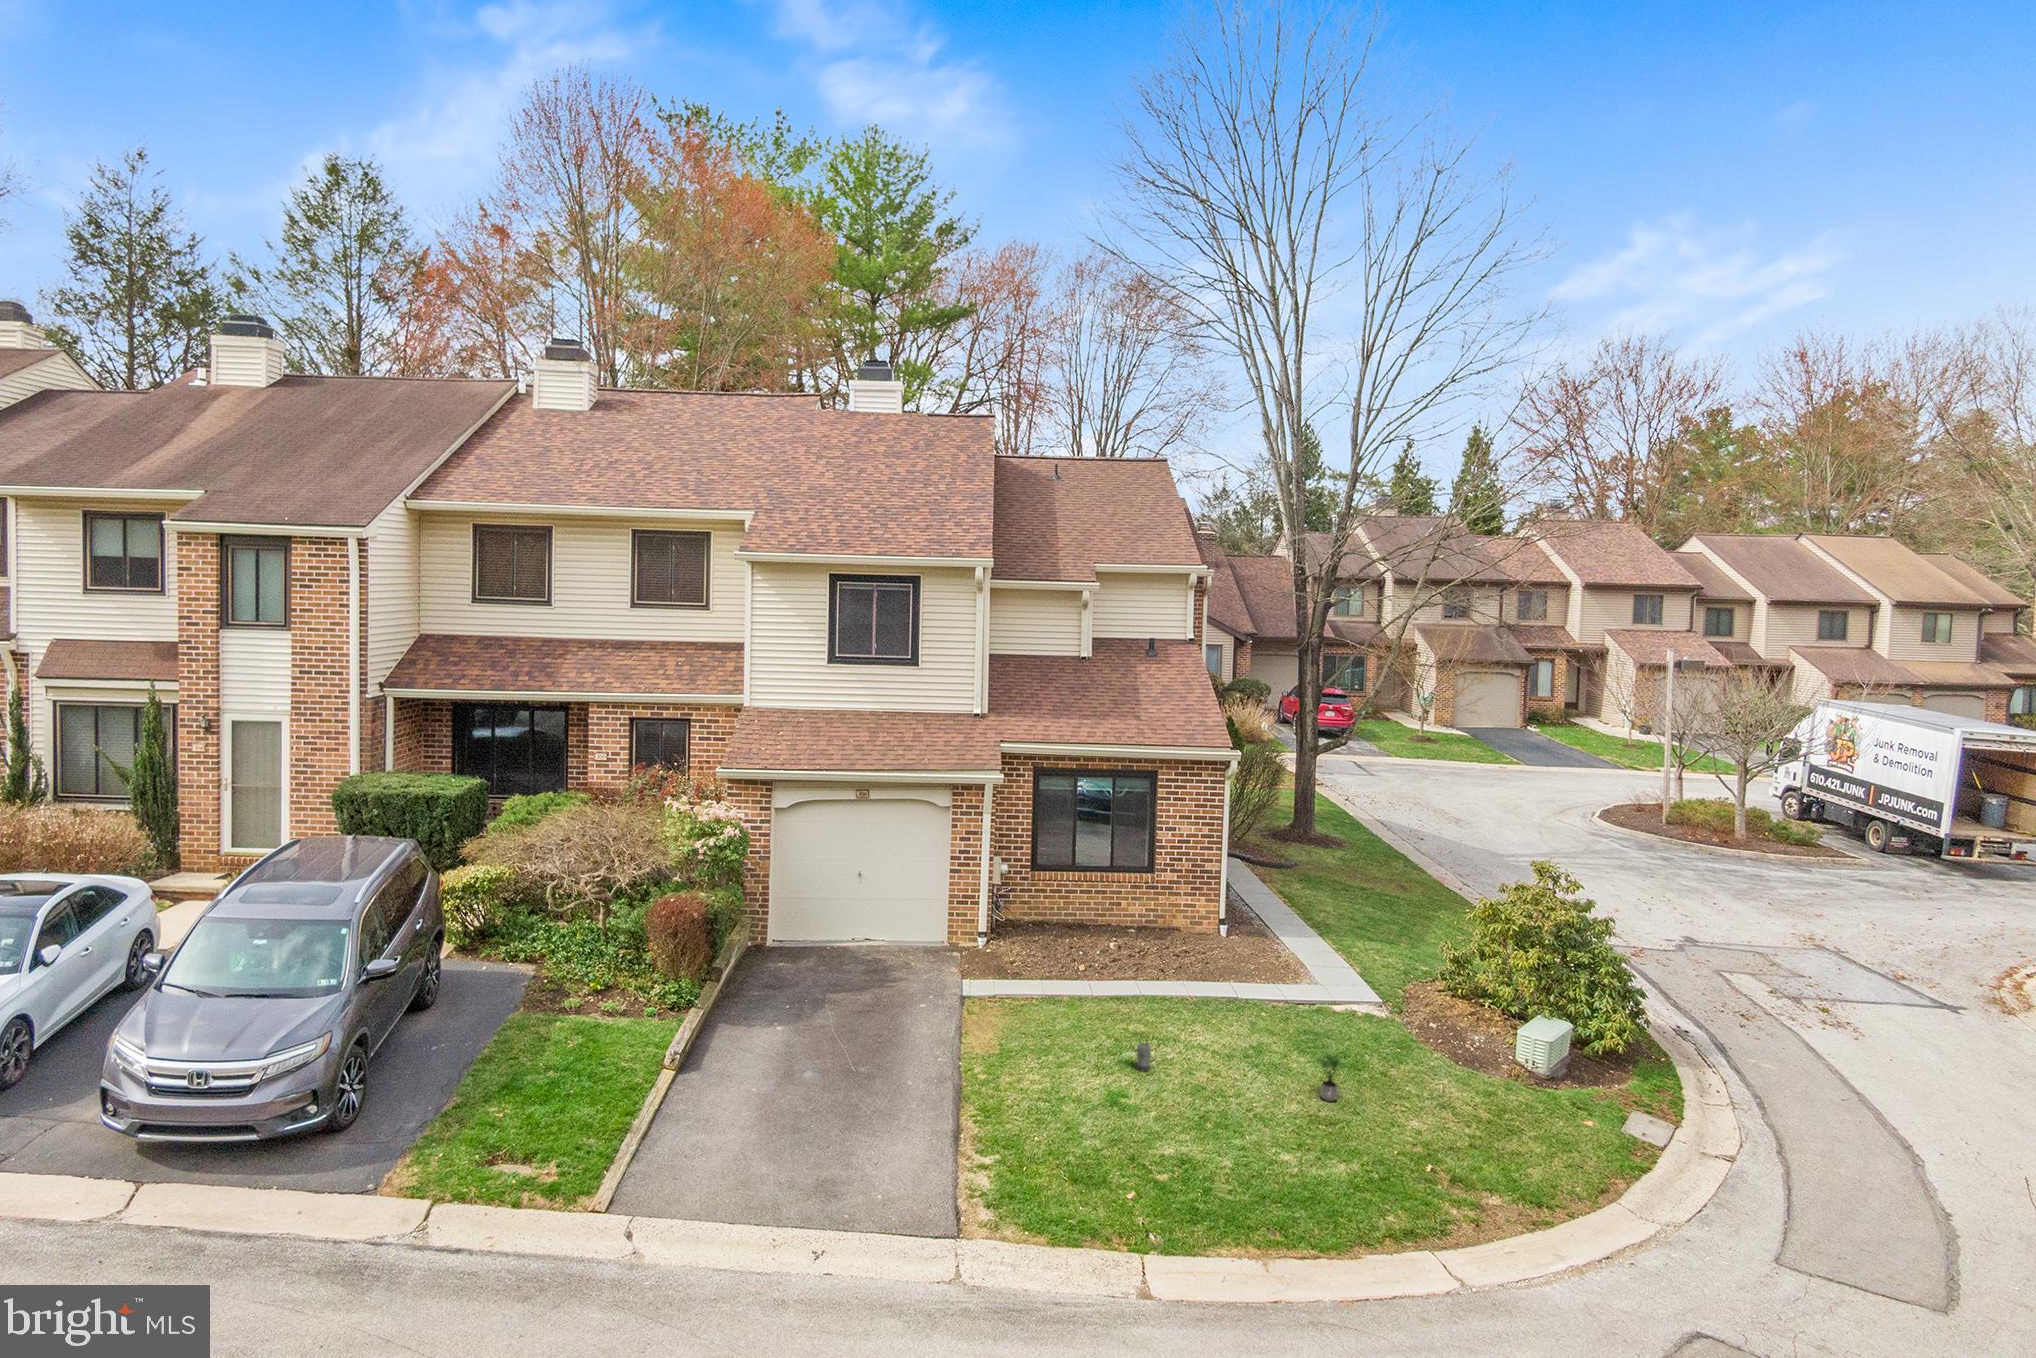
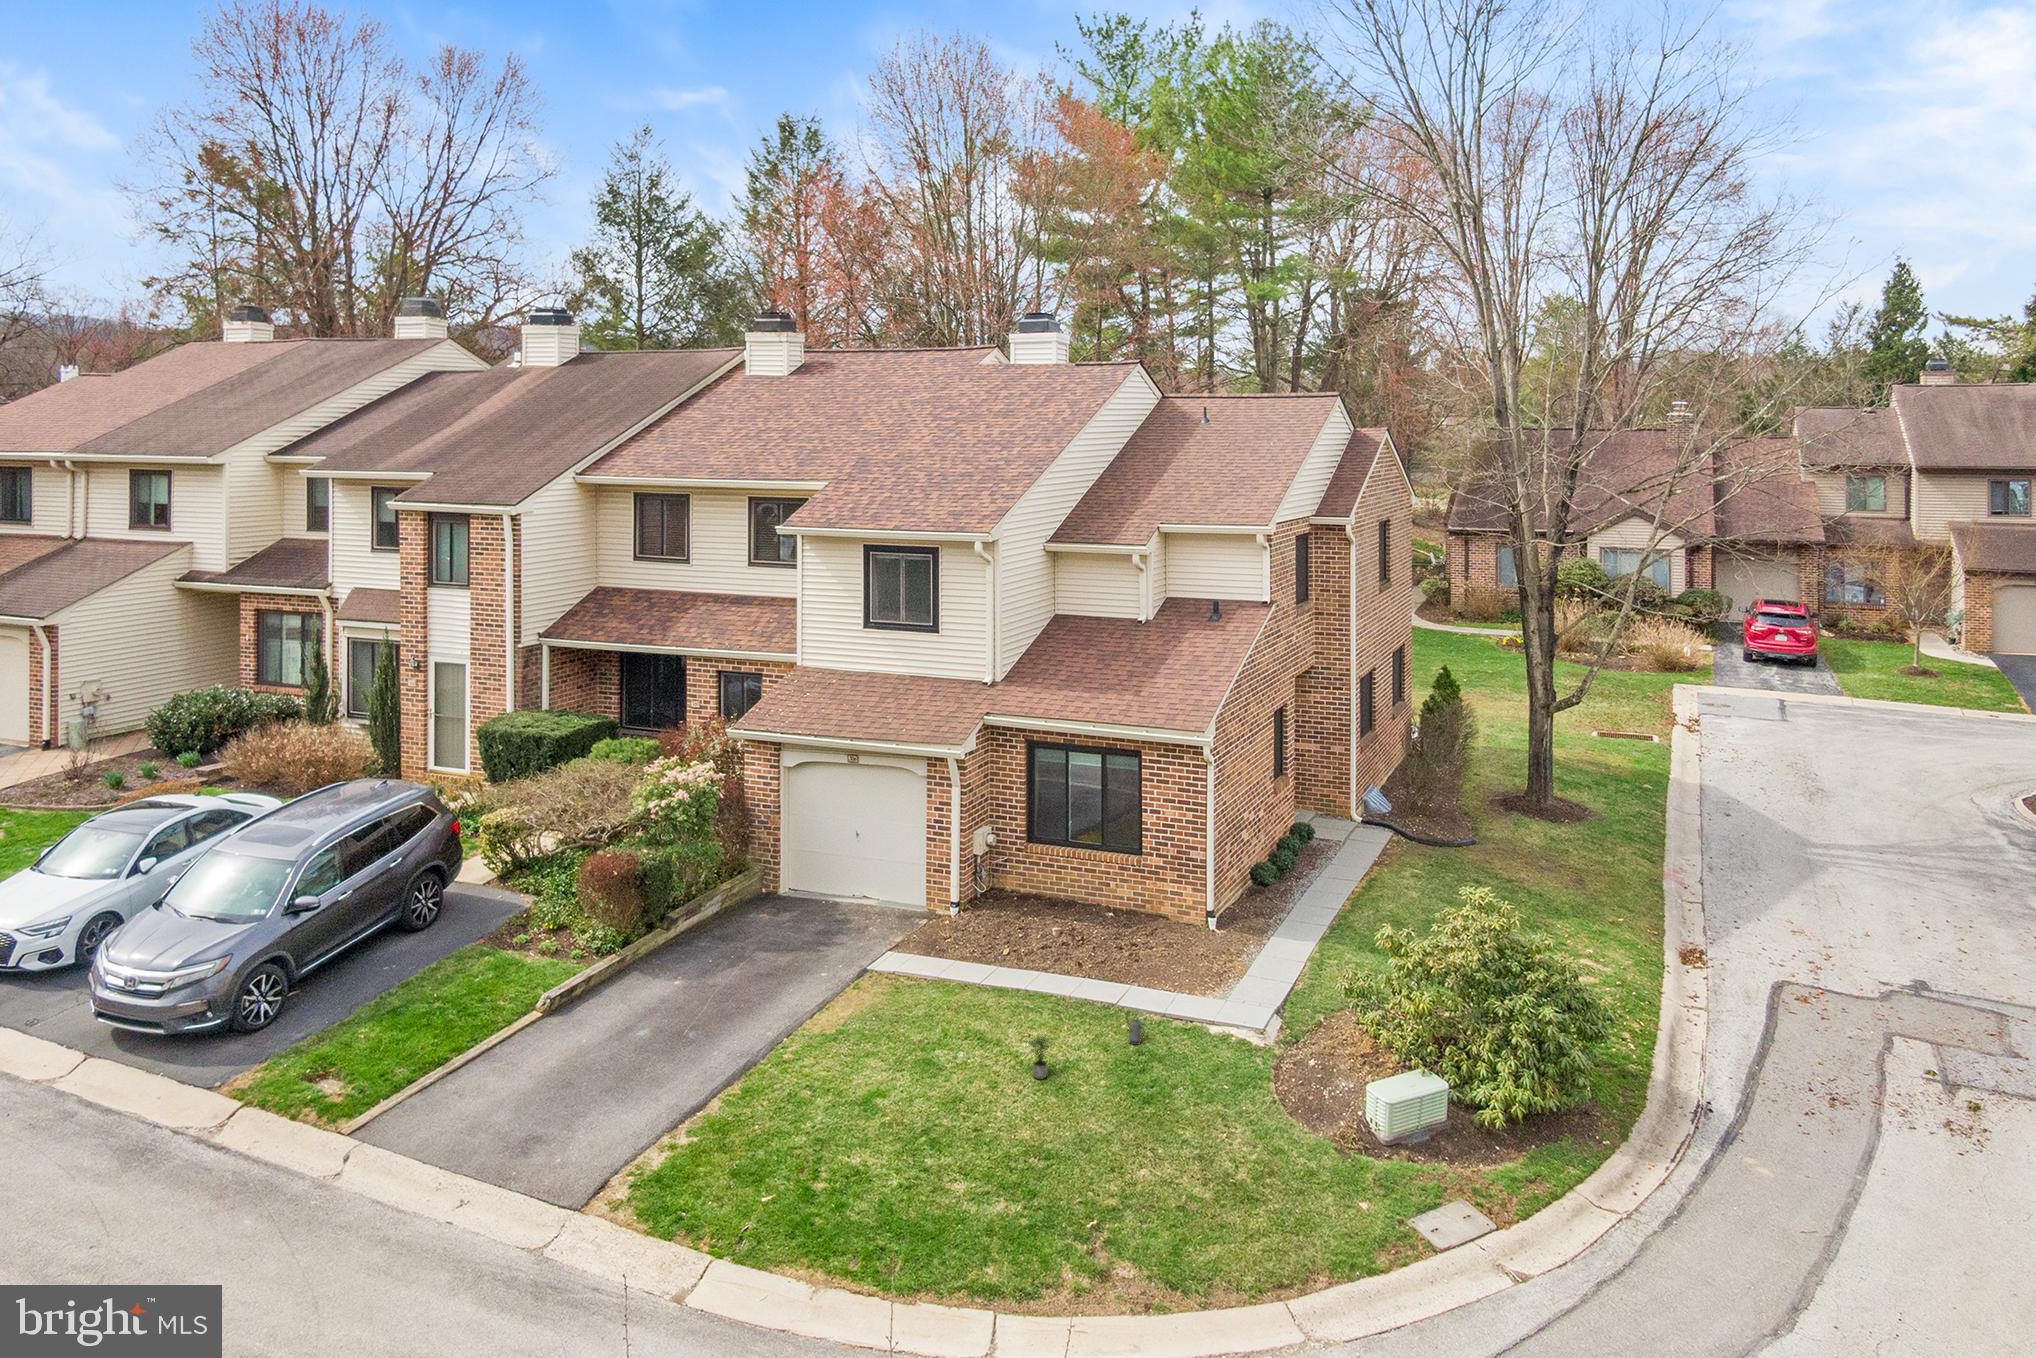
watering can: present [1136,1042,1156,1071] -> present [1128,1019,1143,1045]

